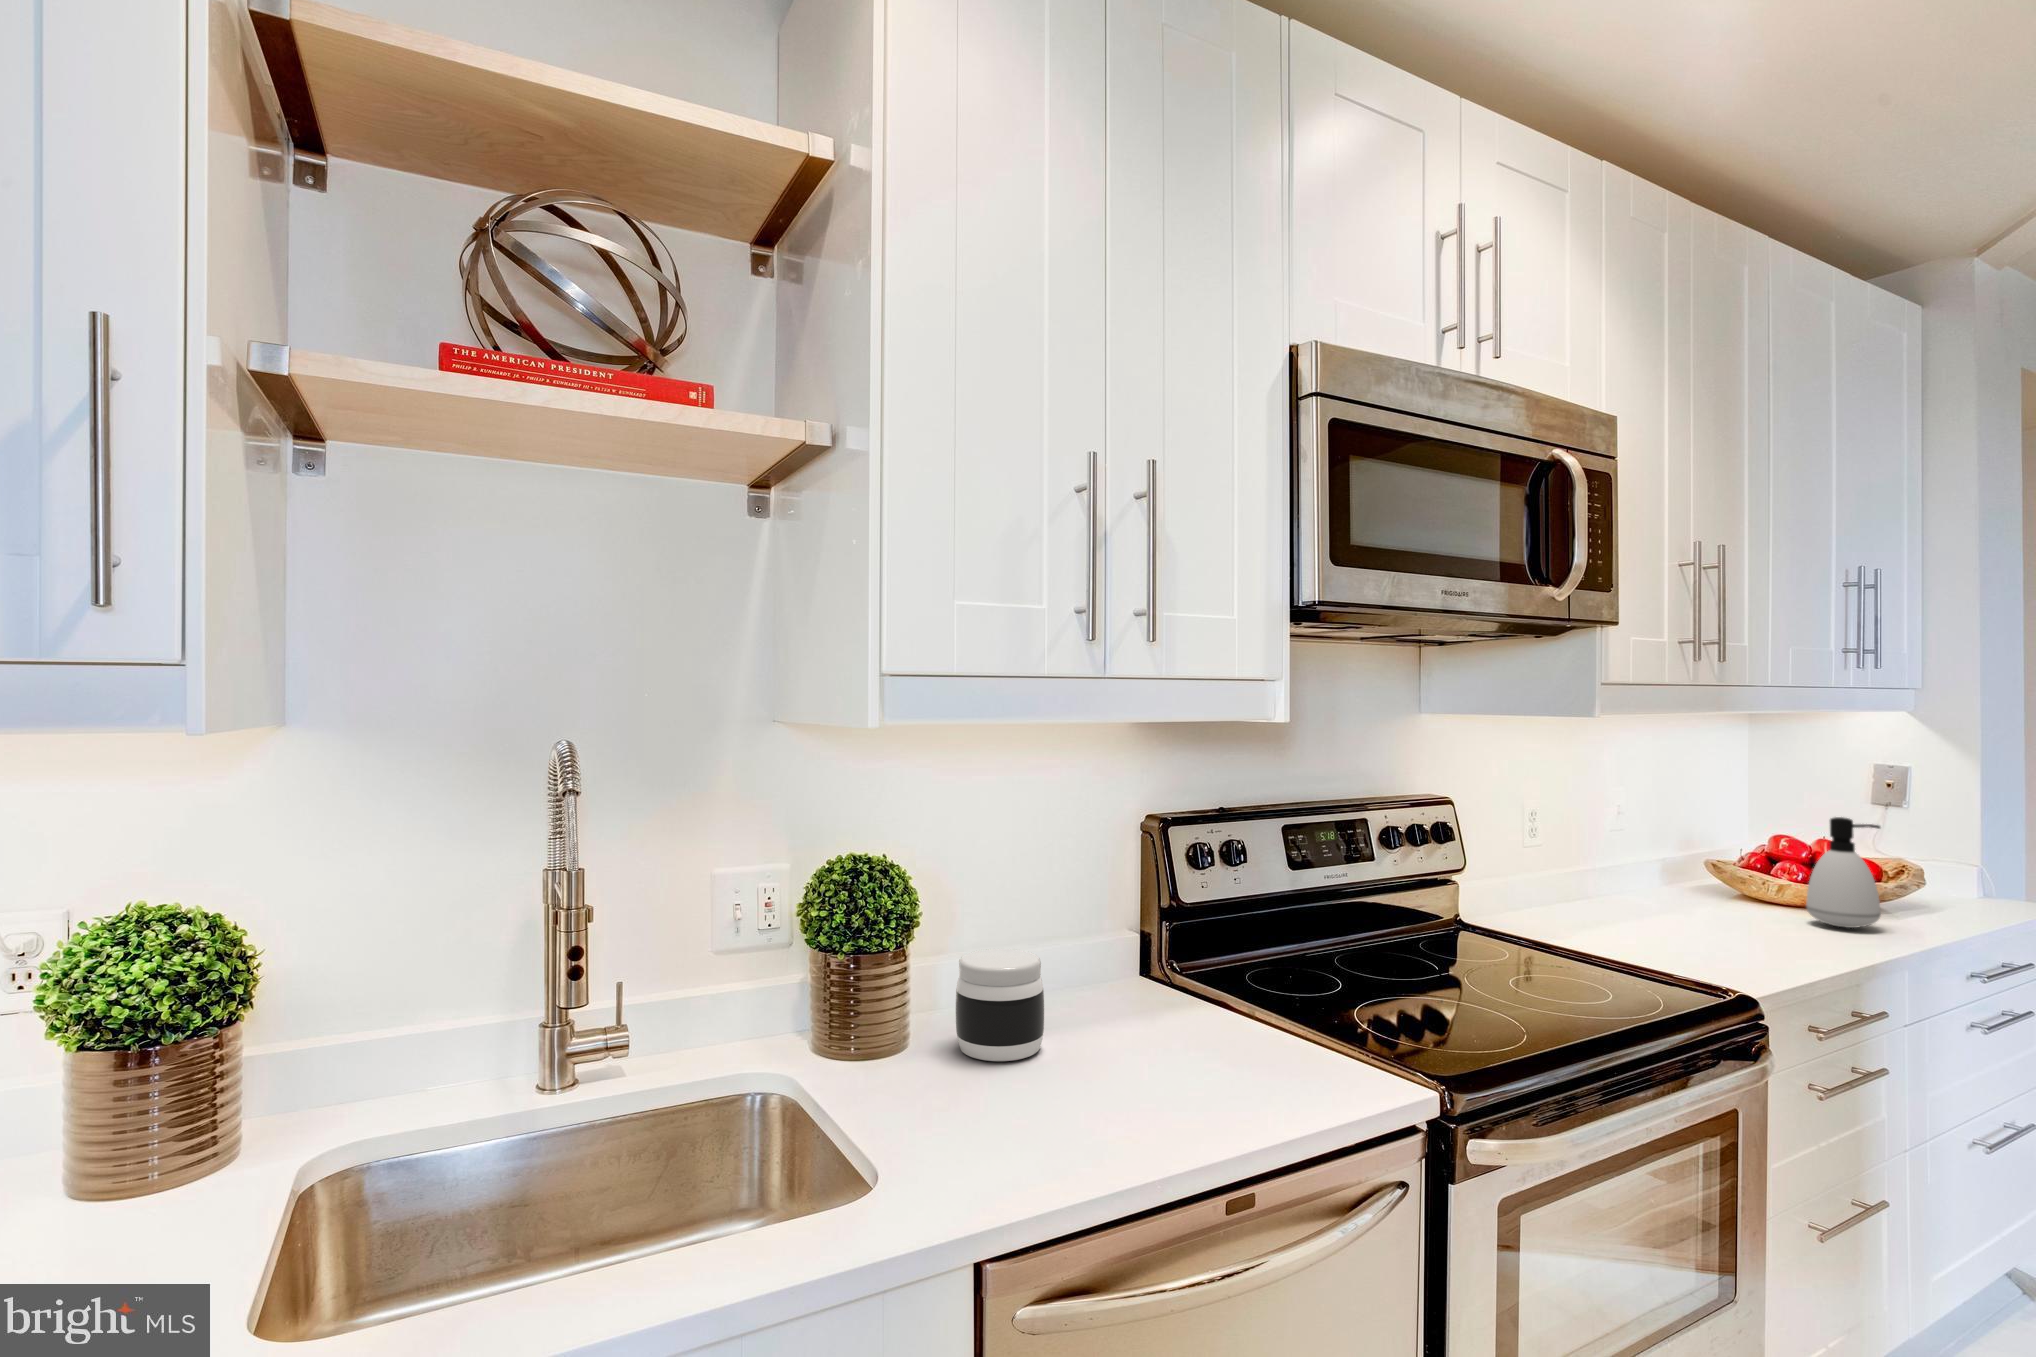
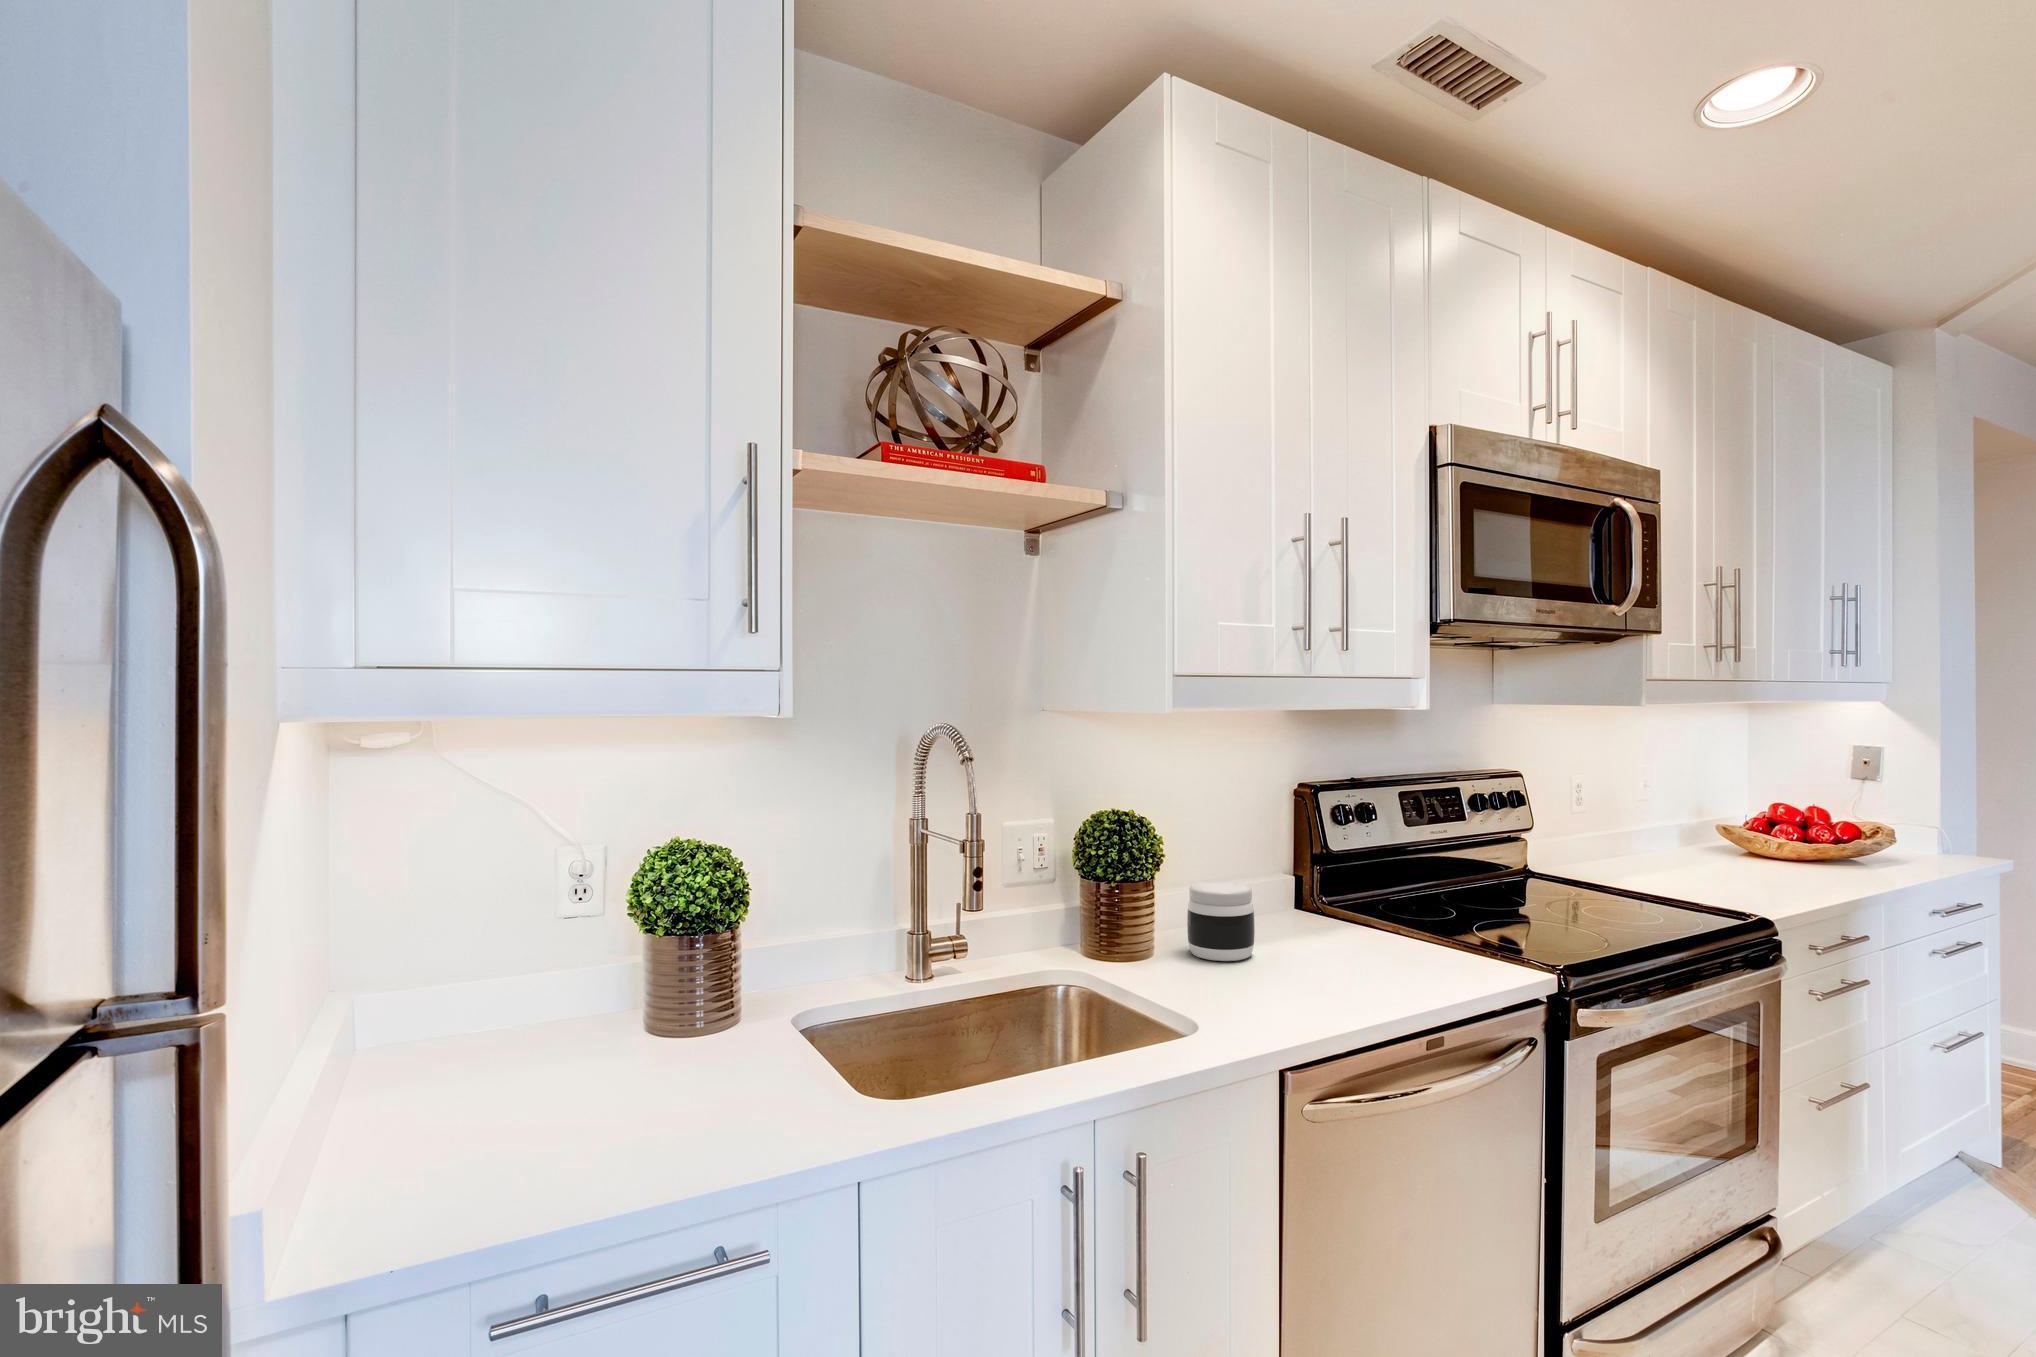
soap dispenser: present [1806,817,1881,928] -> none [1803,786,1862,874]

